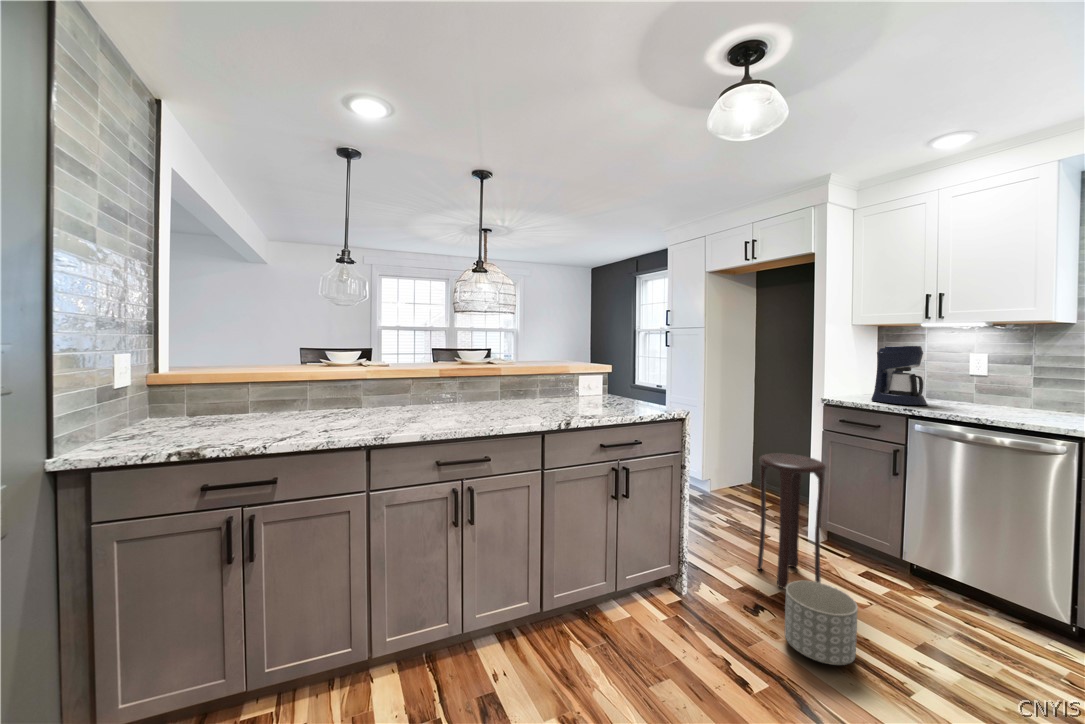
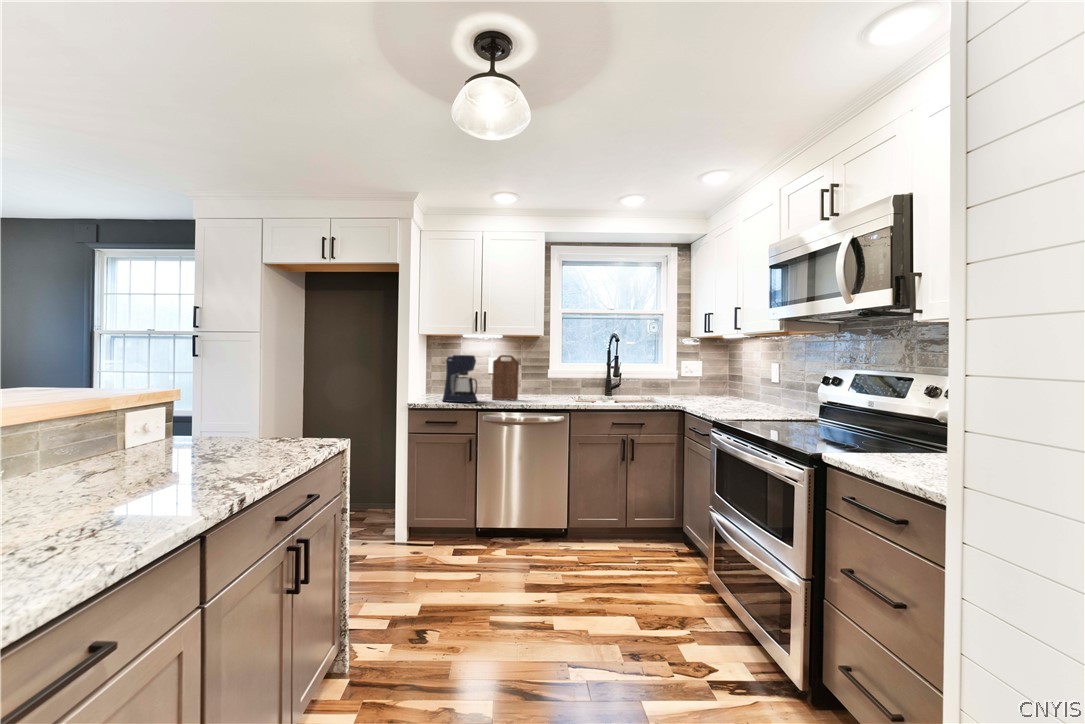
cutting board: none [960,345,1014,410] -> present [492,355,519,400]
stool: present [757,453,826,589] -> none [385,461,448,600]
planter: present [784,581,858,665] -> none [463,573,521,650]

